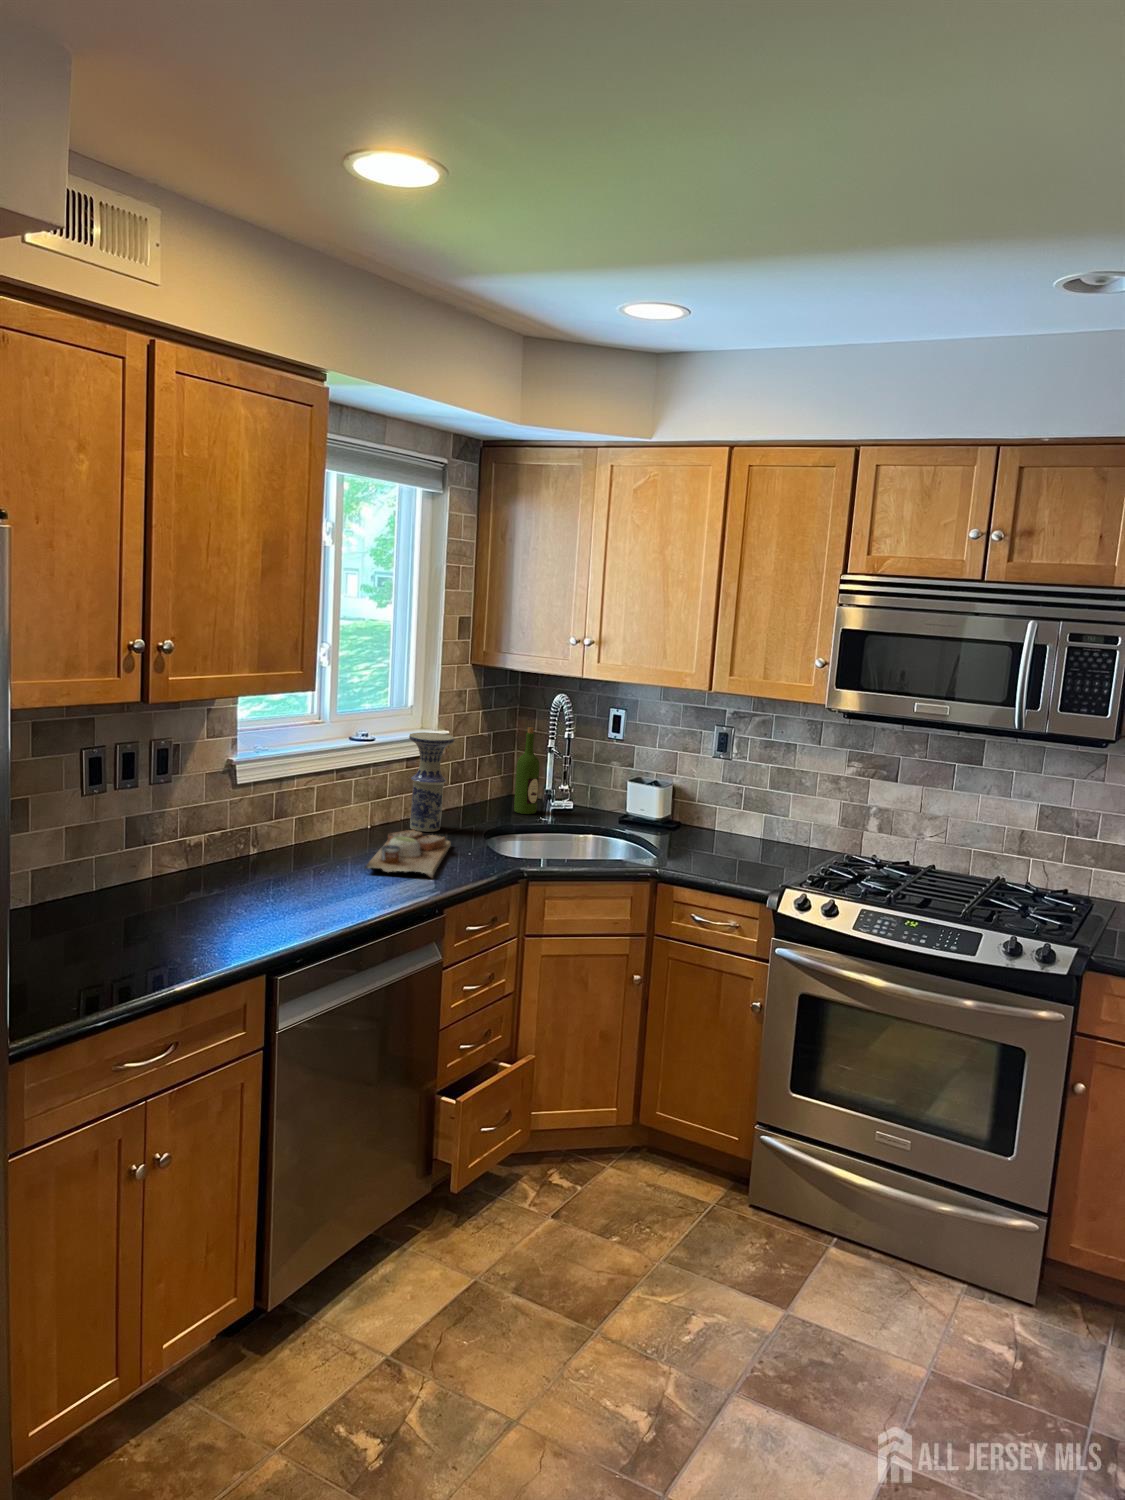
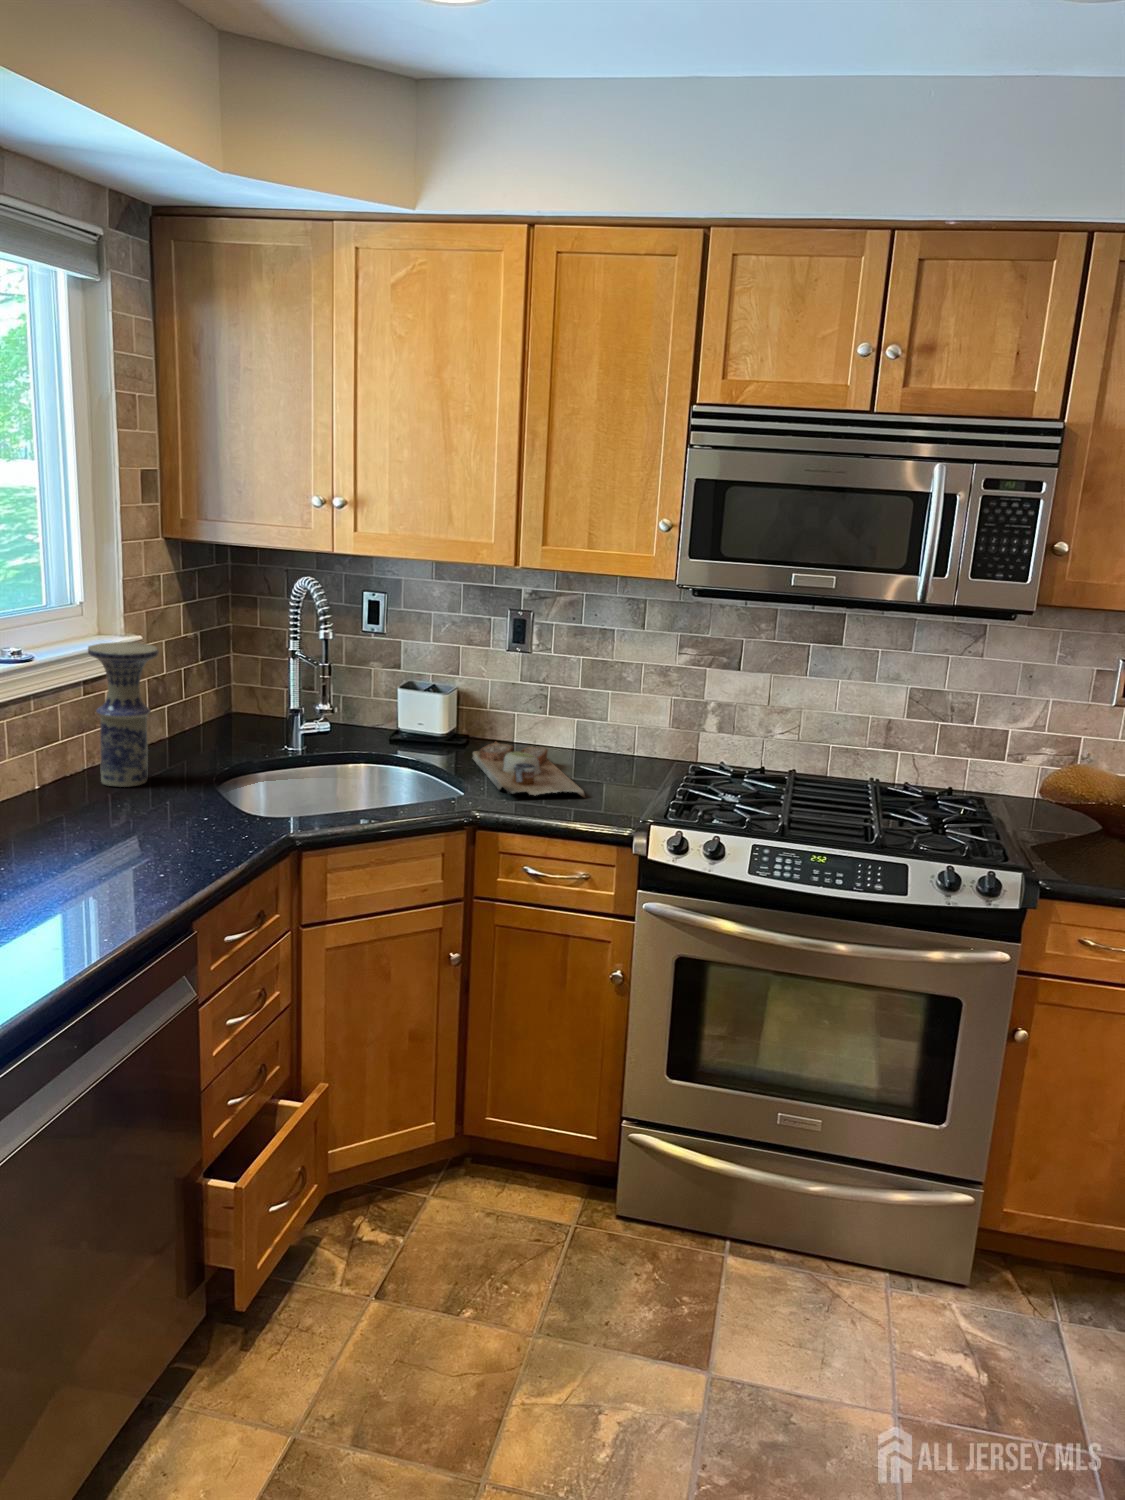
wine bottle: present [514,727,540,814] -> none [242,625,274,744]
cutting board: present [365,829,451,878] -> present [473,742,585,797]

